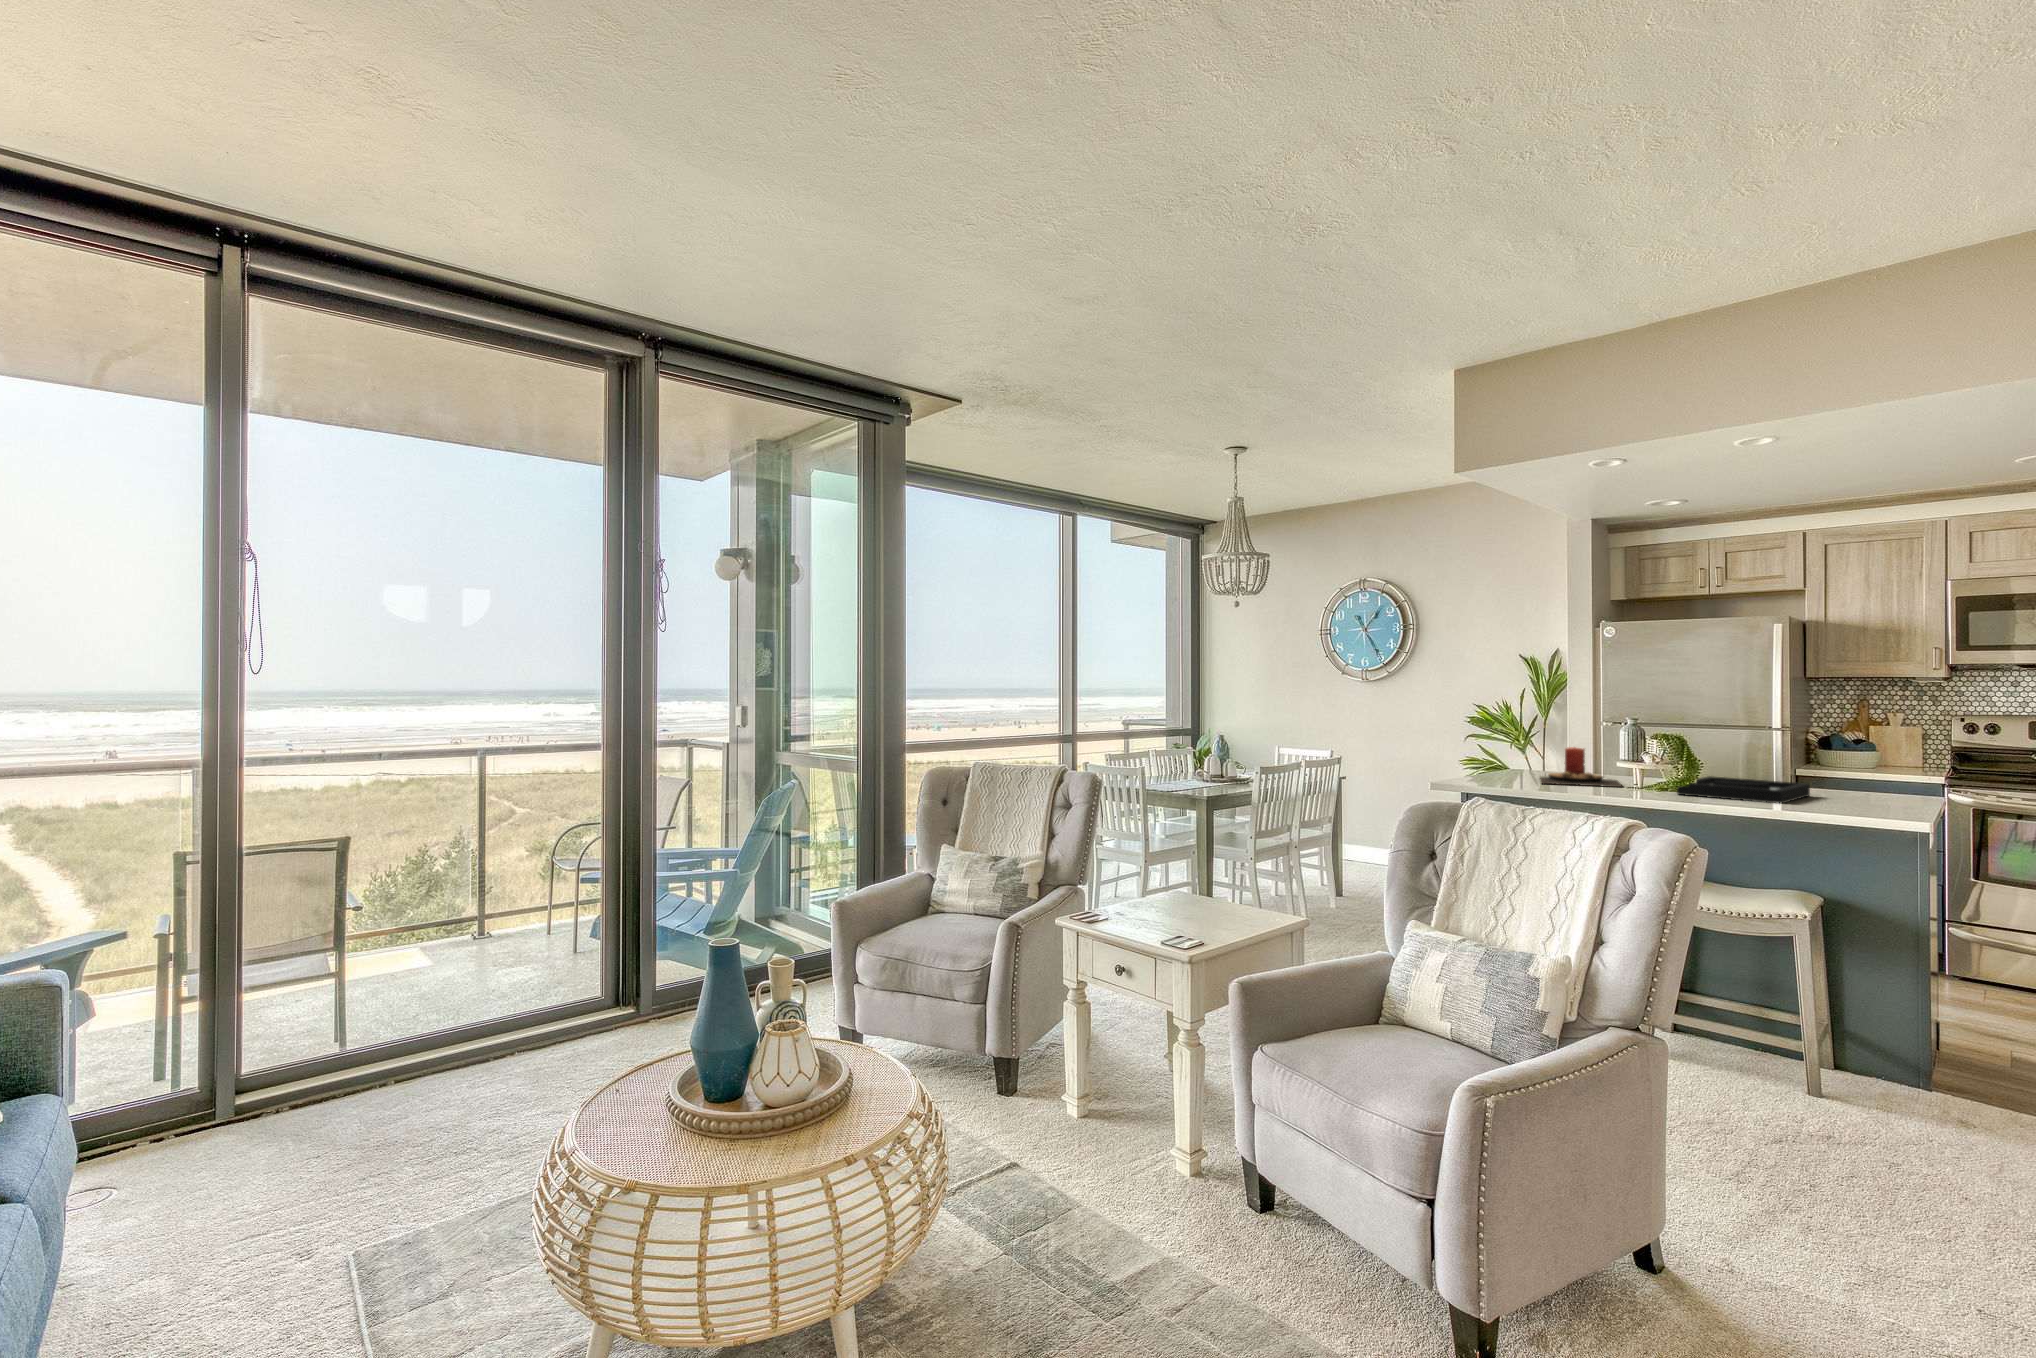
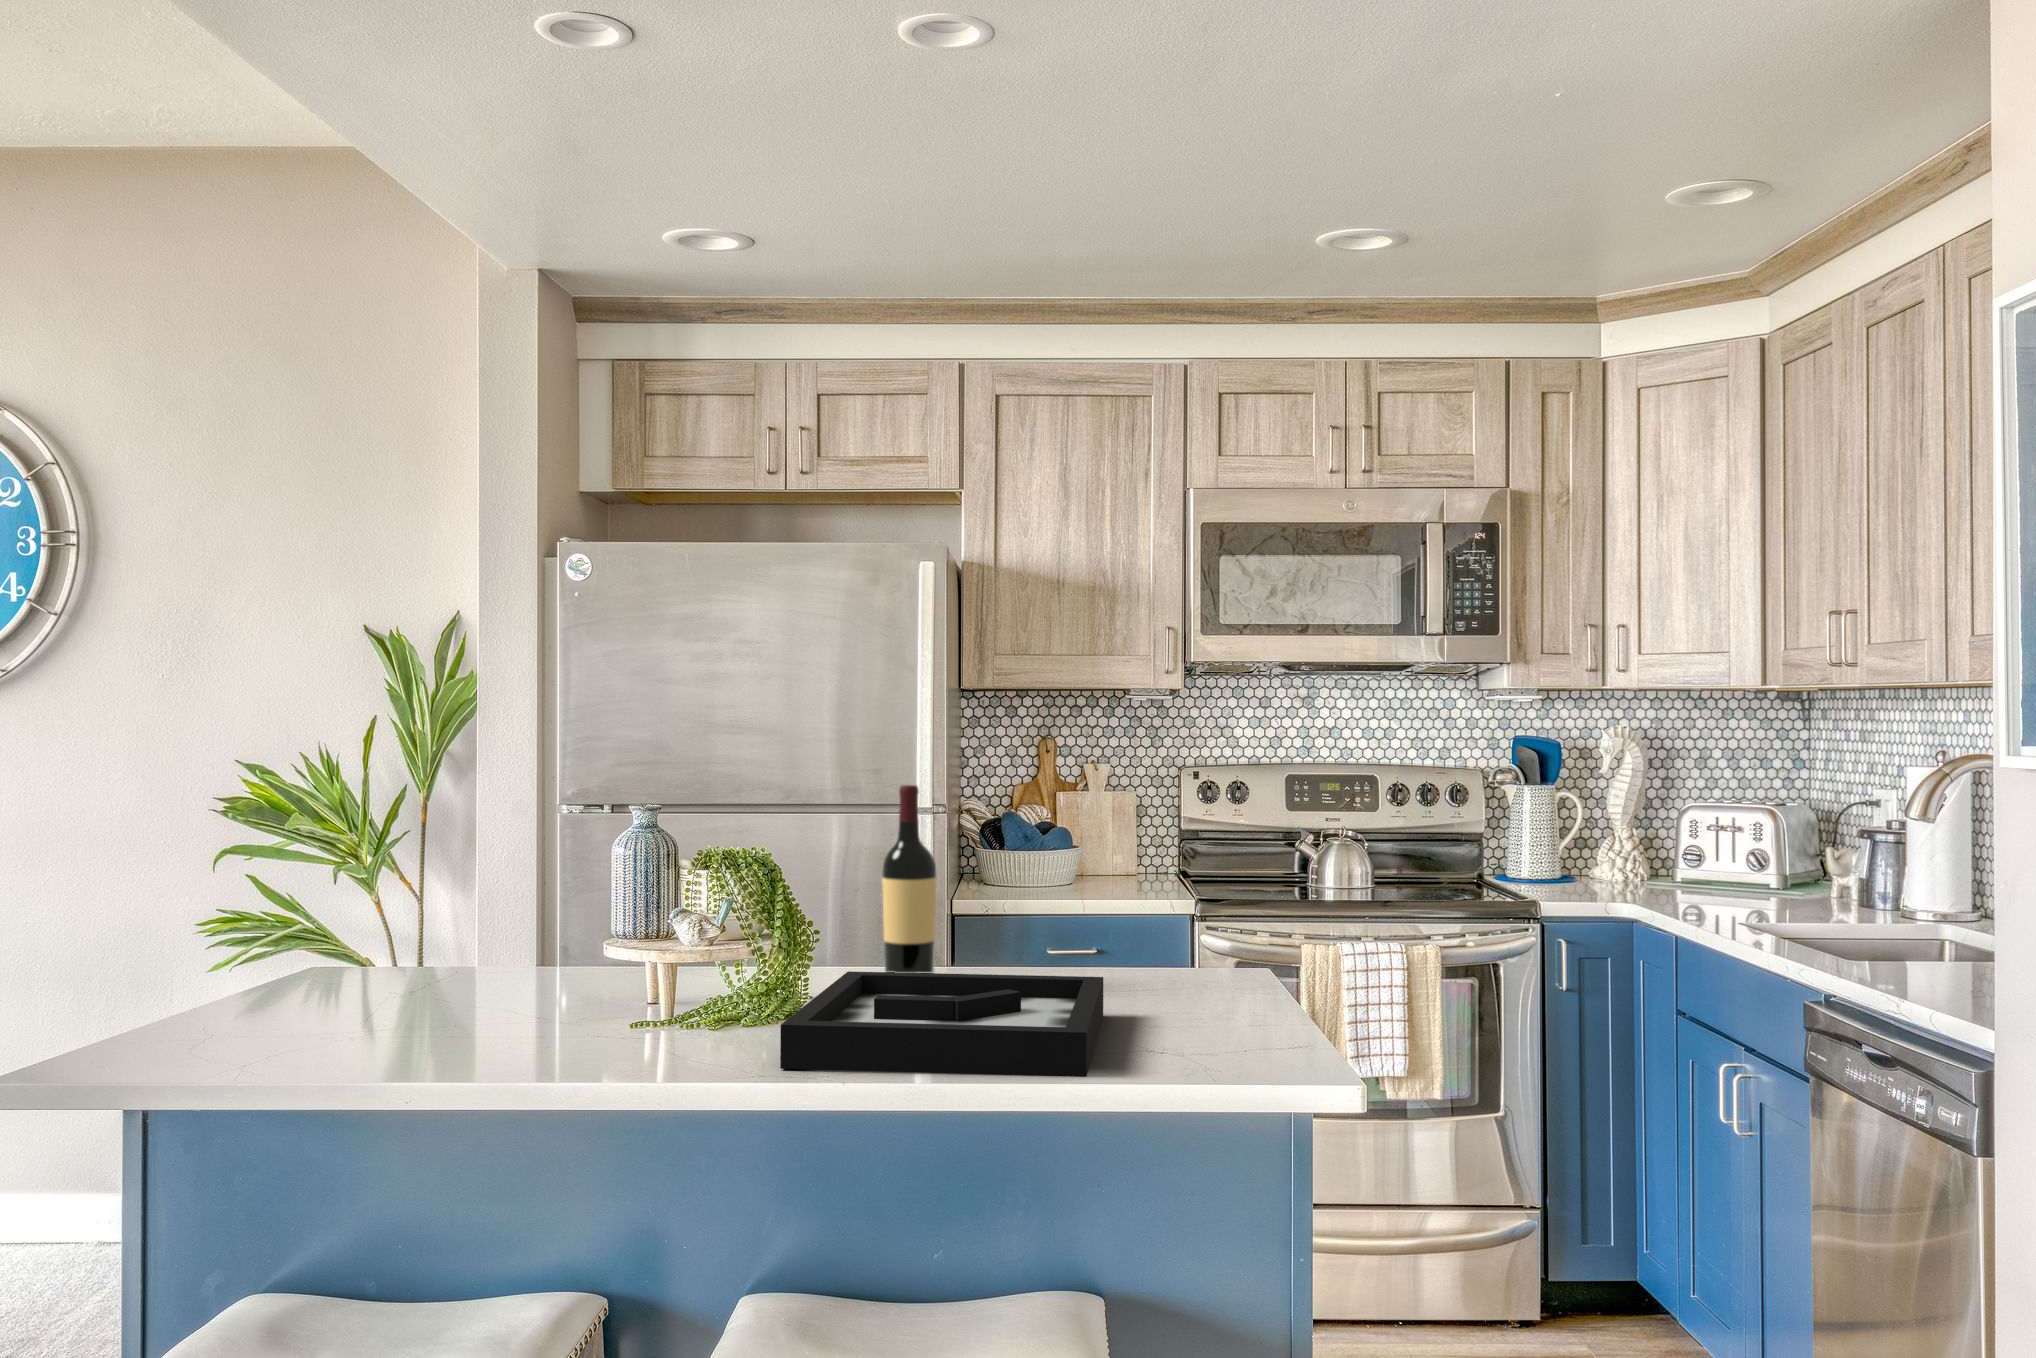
wine bottle: none [1727,719,1749,787] -> present [882,785,937,973]
candle: present [1540,747,1622,787] -> none [324,902,608,1063]

